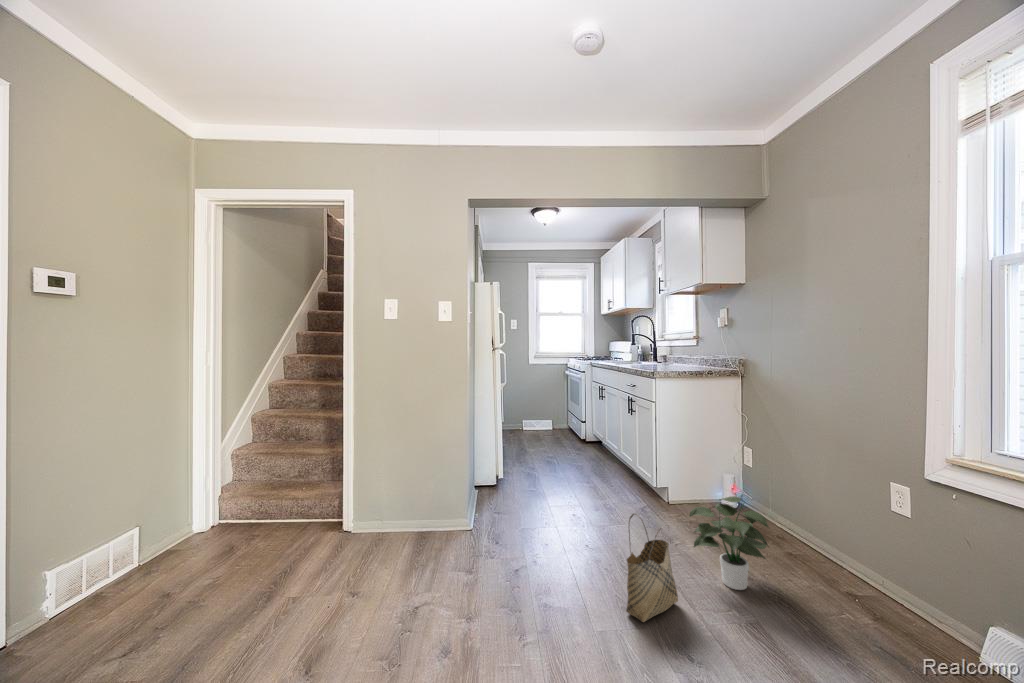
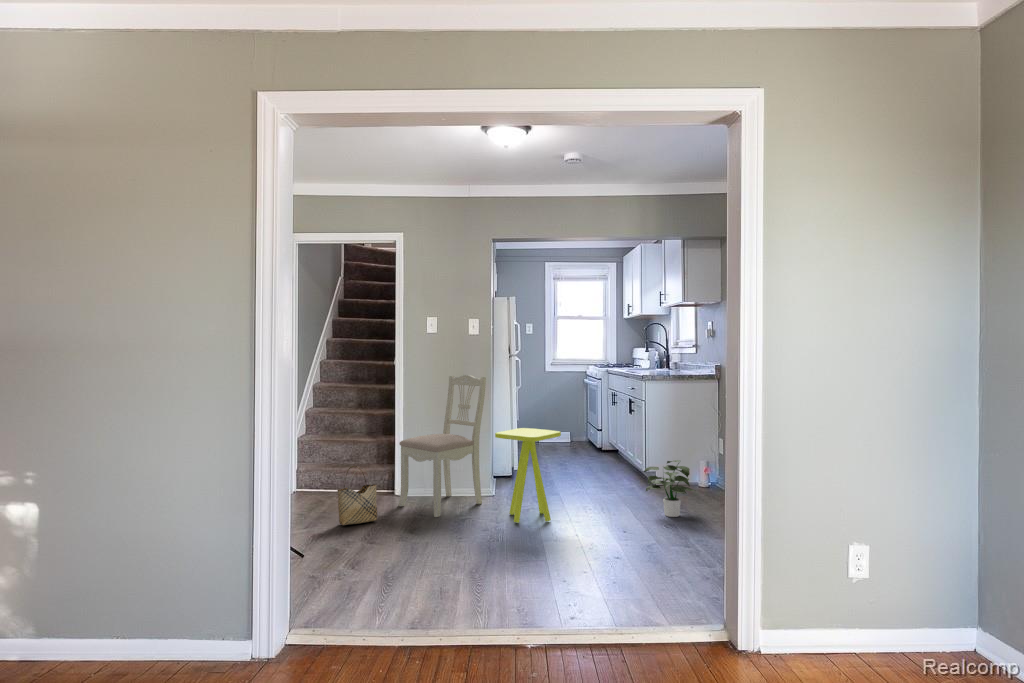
dining chair: none [332,372,459,599] -> present [398,375,486,517]
side table: none [468,451,570,619] -> present [495,428,561,523]
woven basket: present [626,514,678,622] -> present [337,466,377,525]

